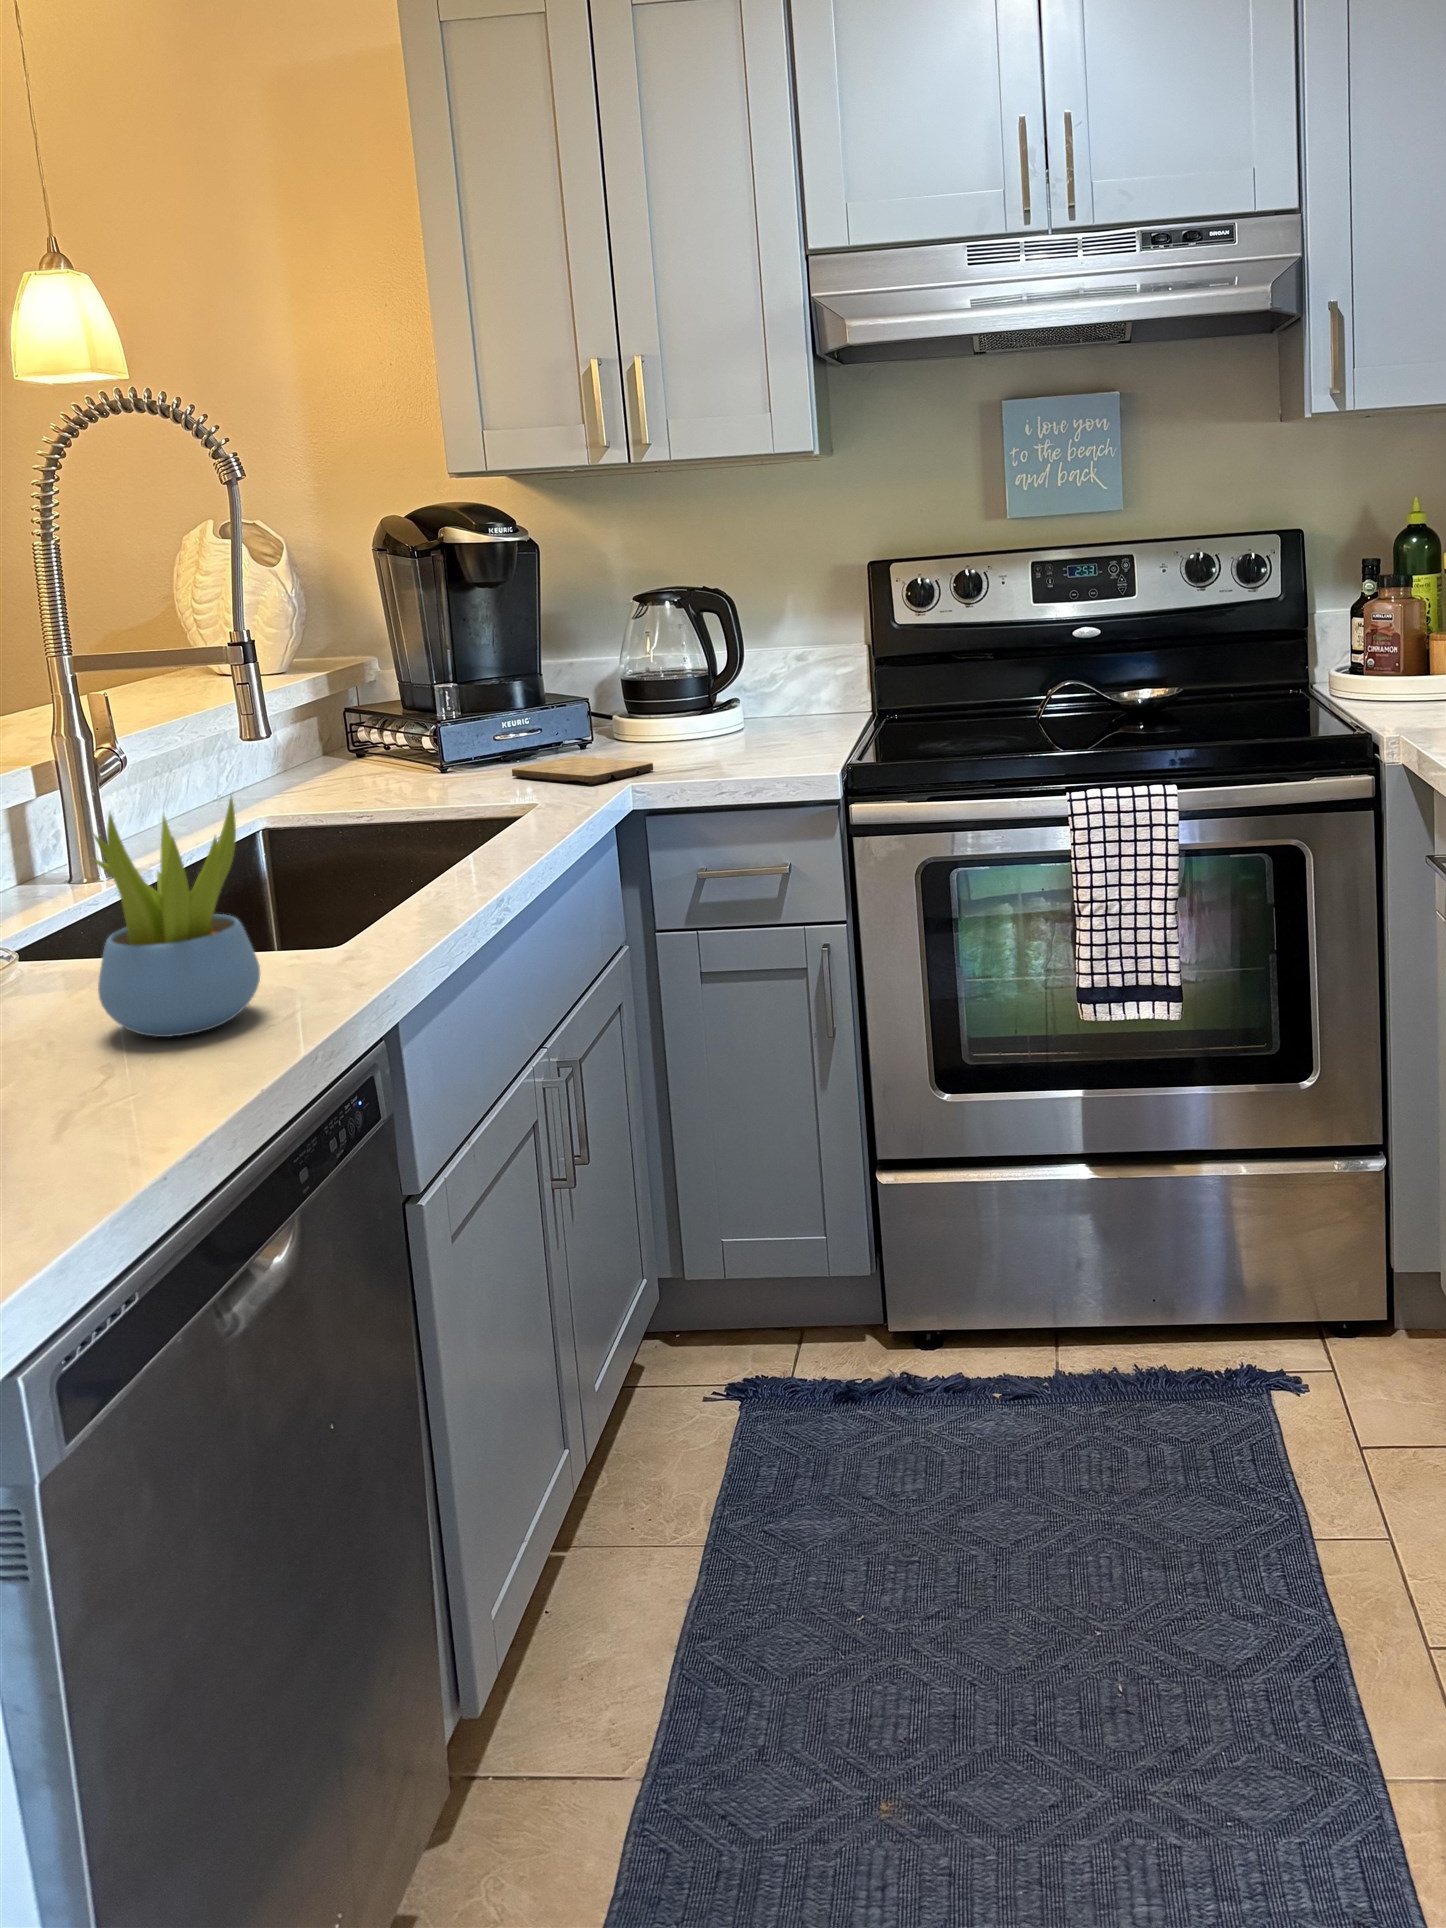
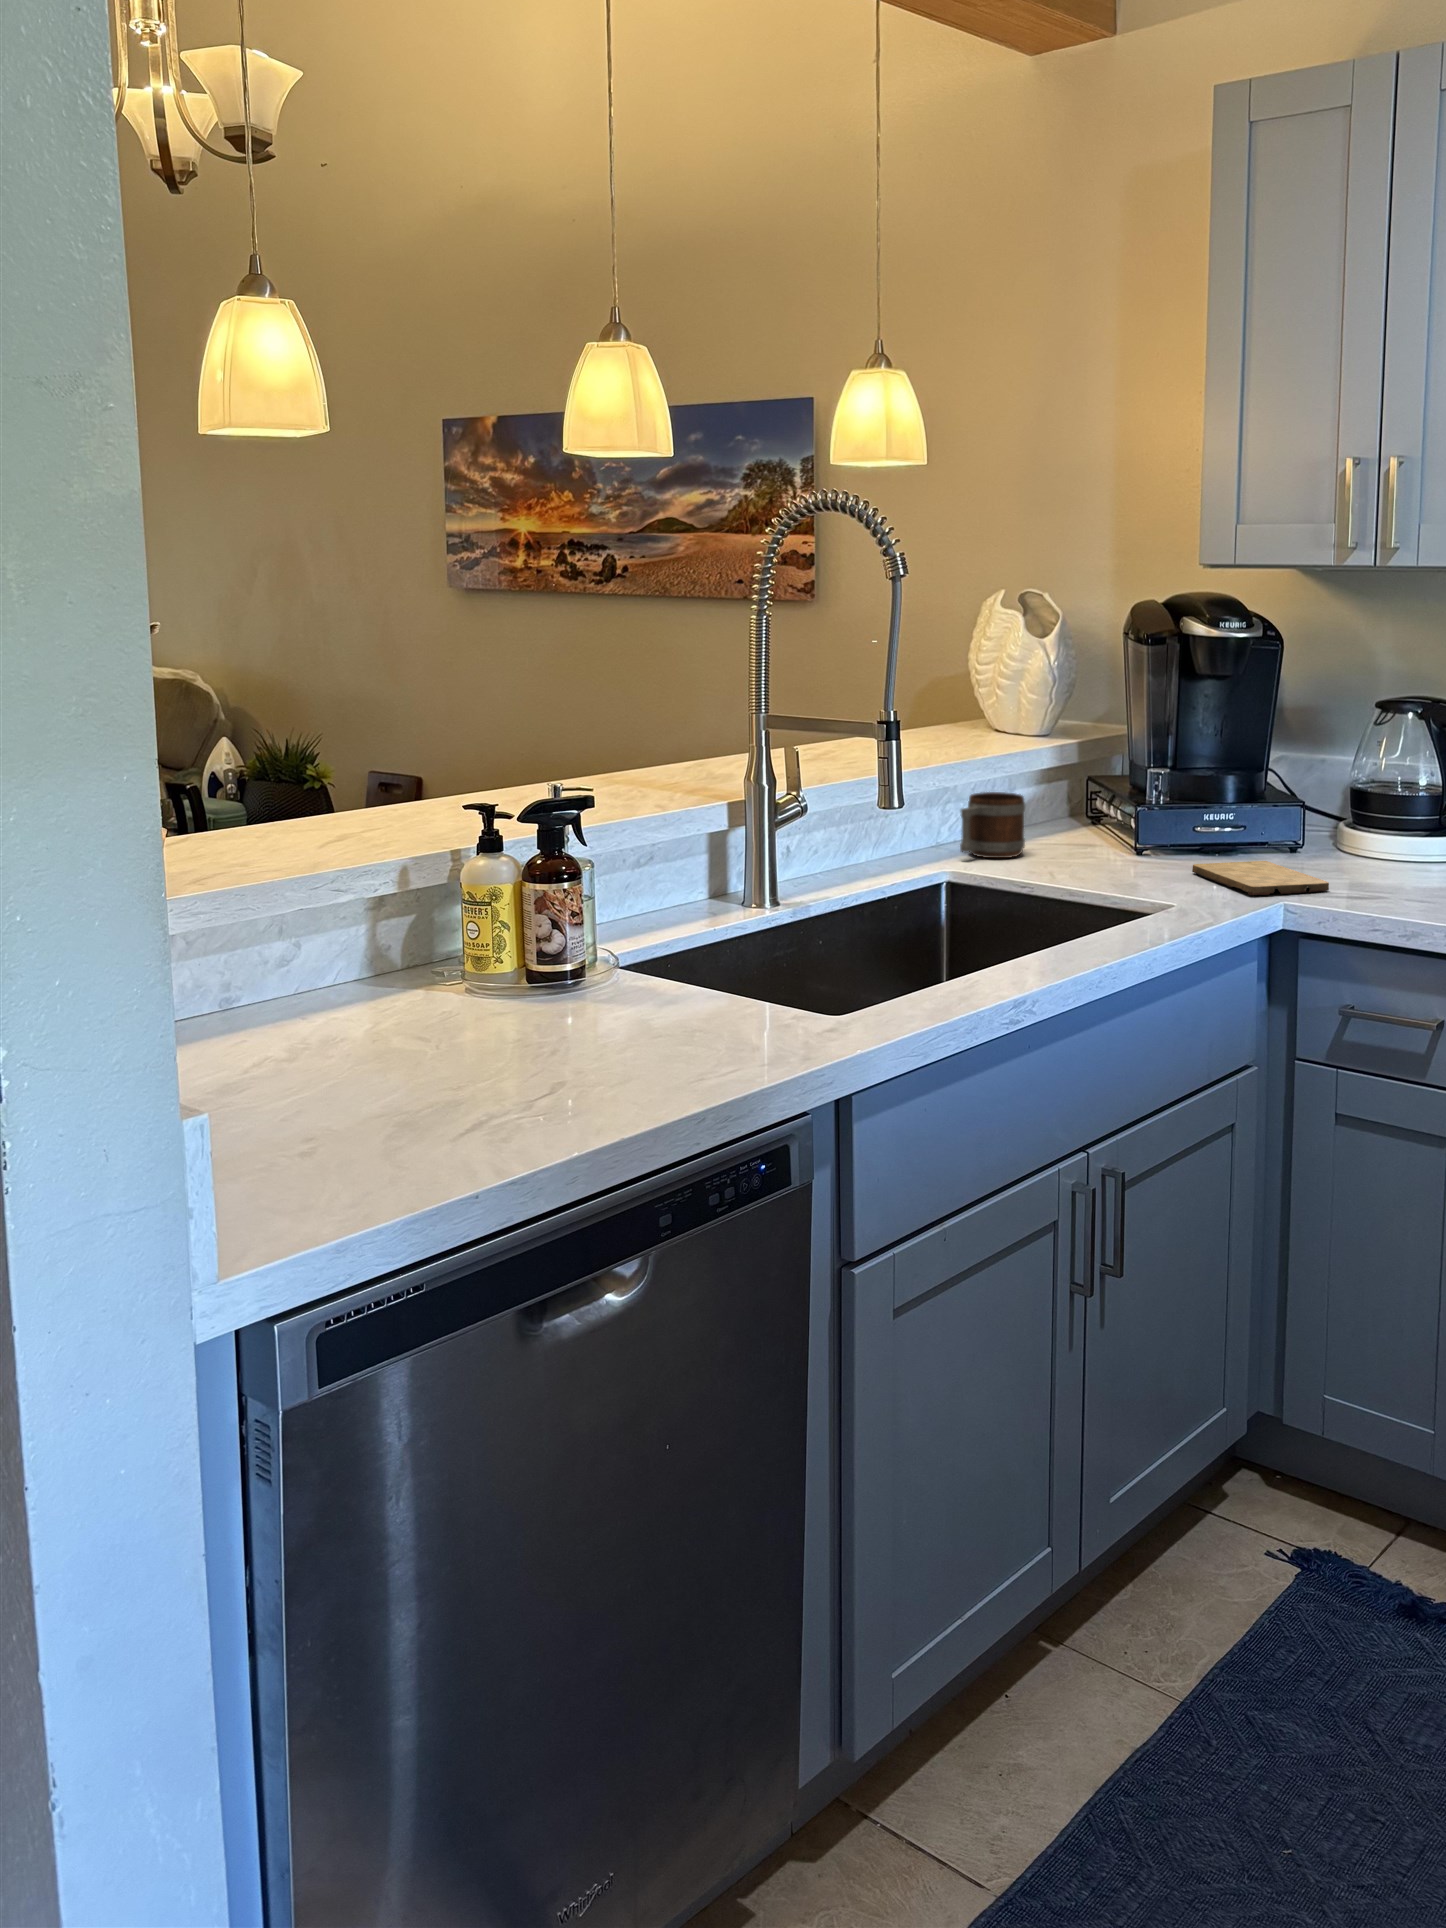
mug: none [254,727,324,798] -> present [960,792,1025,858]
succulent plant: present [93,797,260,1037] -> none [599,870,729,1070]

